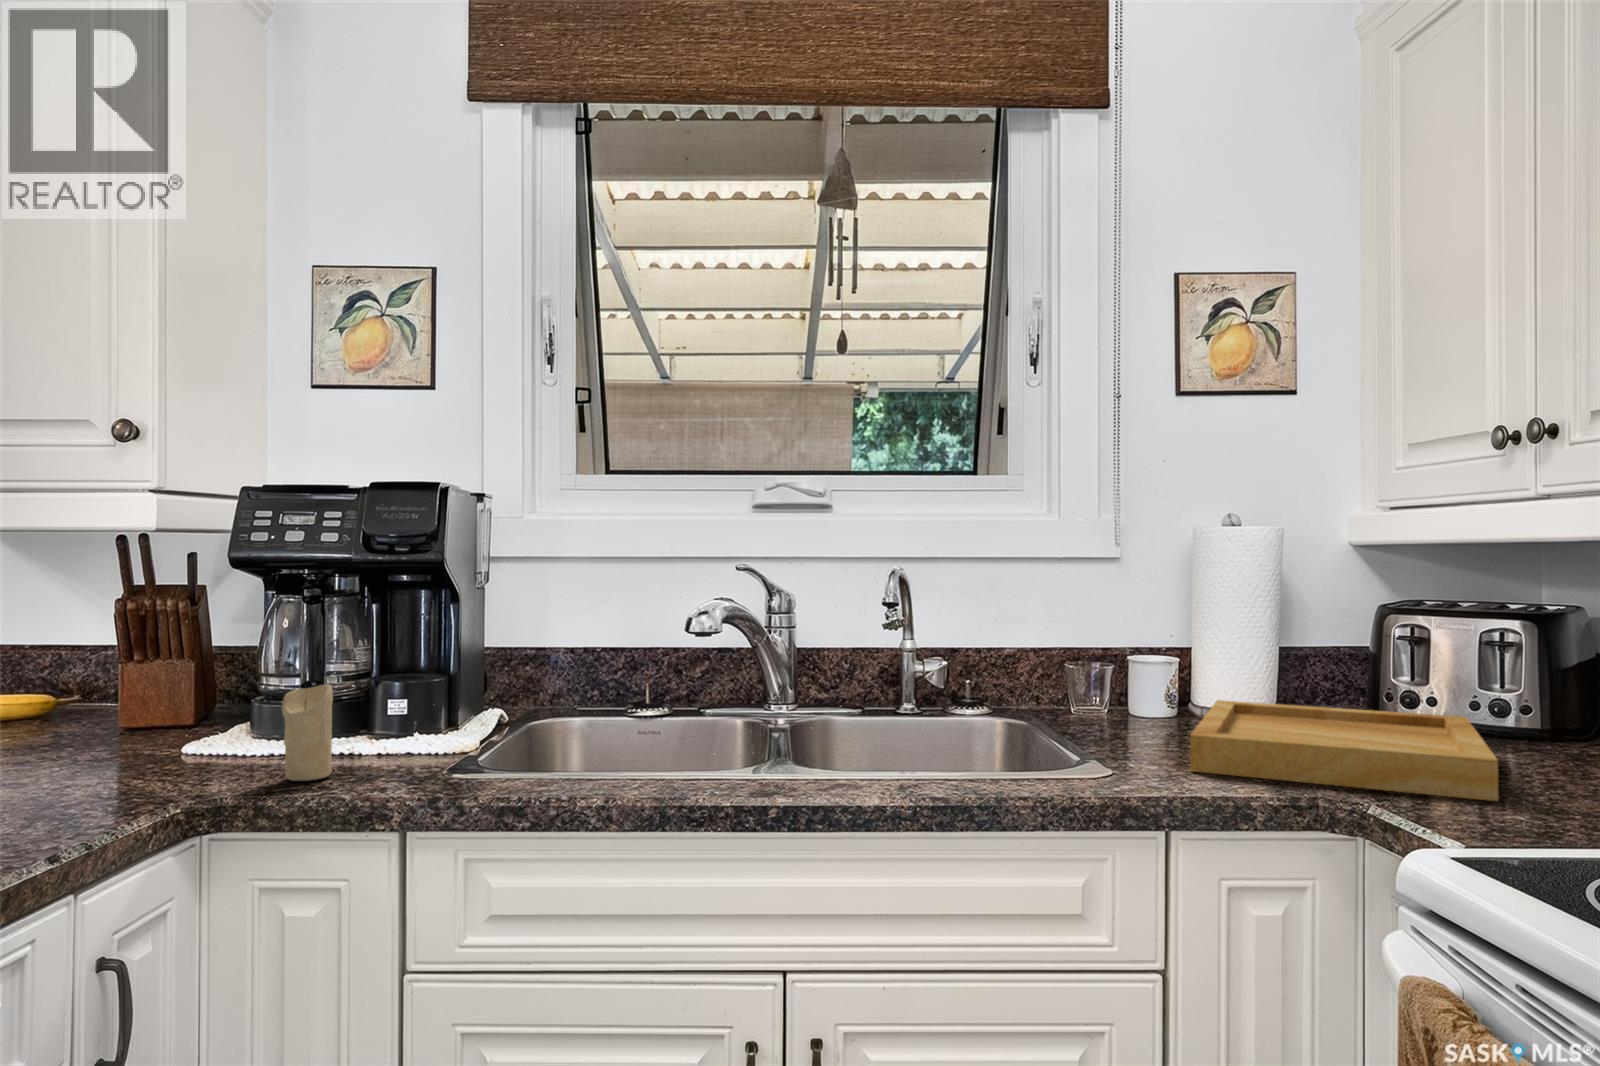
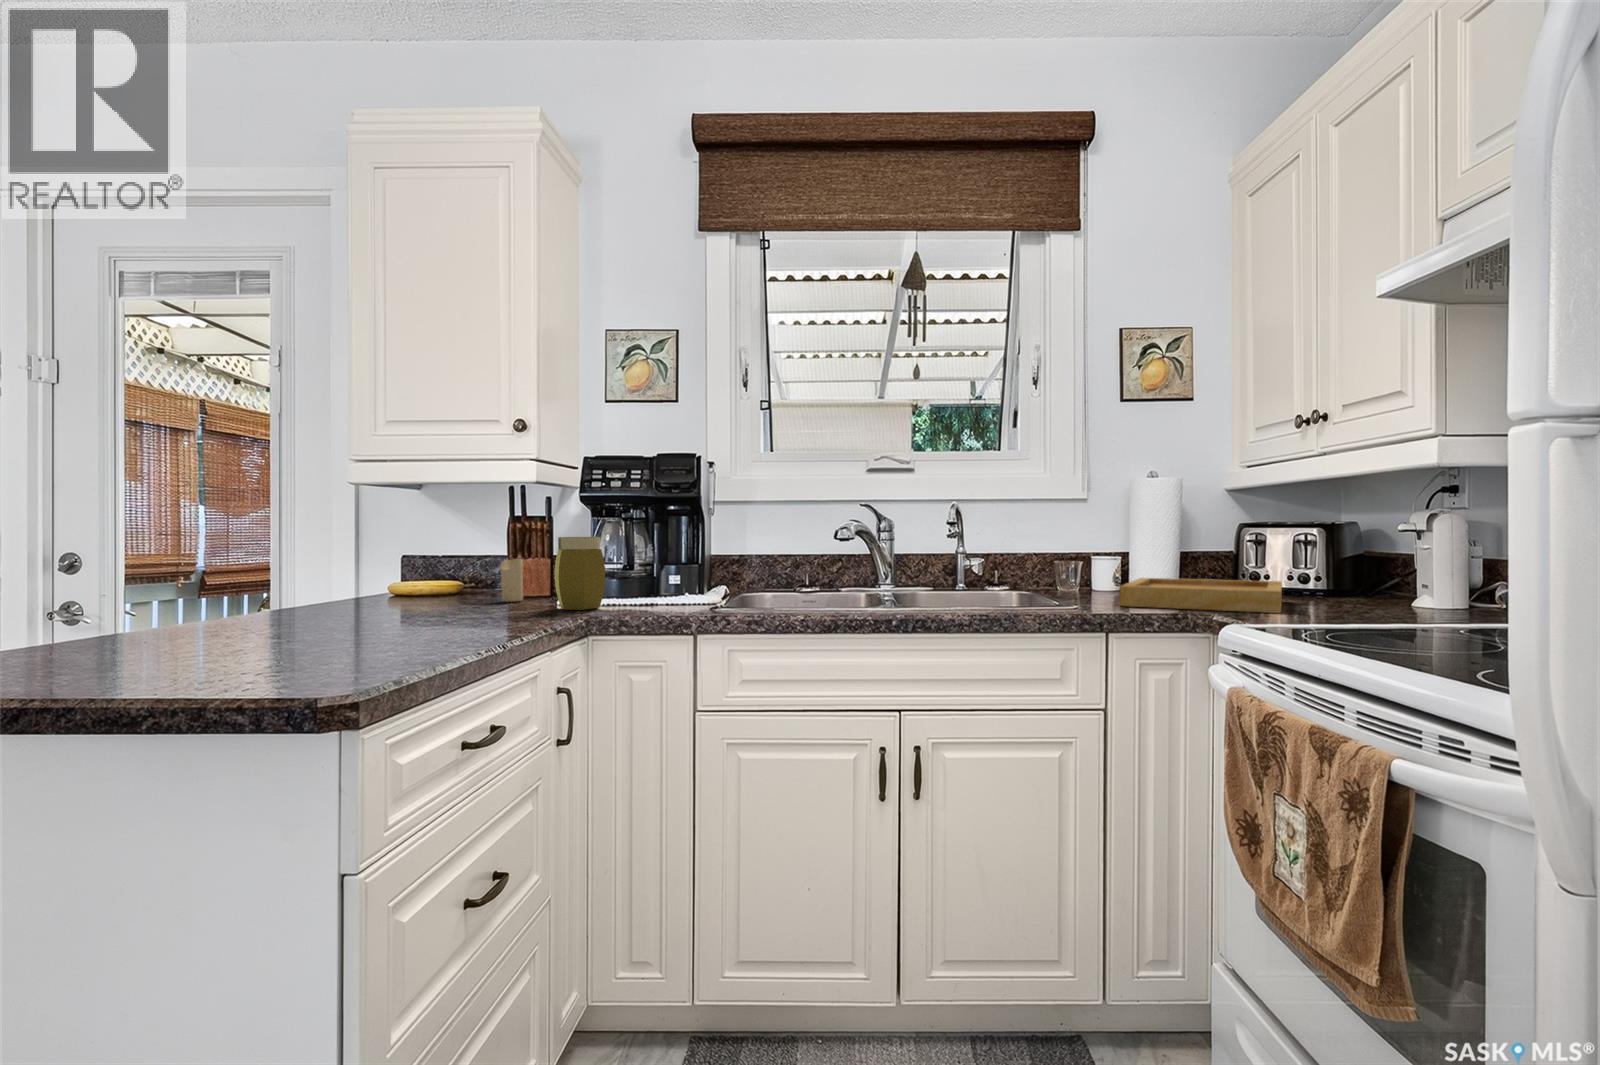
jar: none [123,638,228,785] -> present [555,537,605,610]
candle: present [282,685,333,781] -> present [500,558,523,602]

